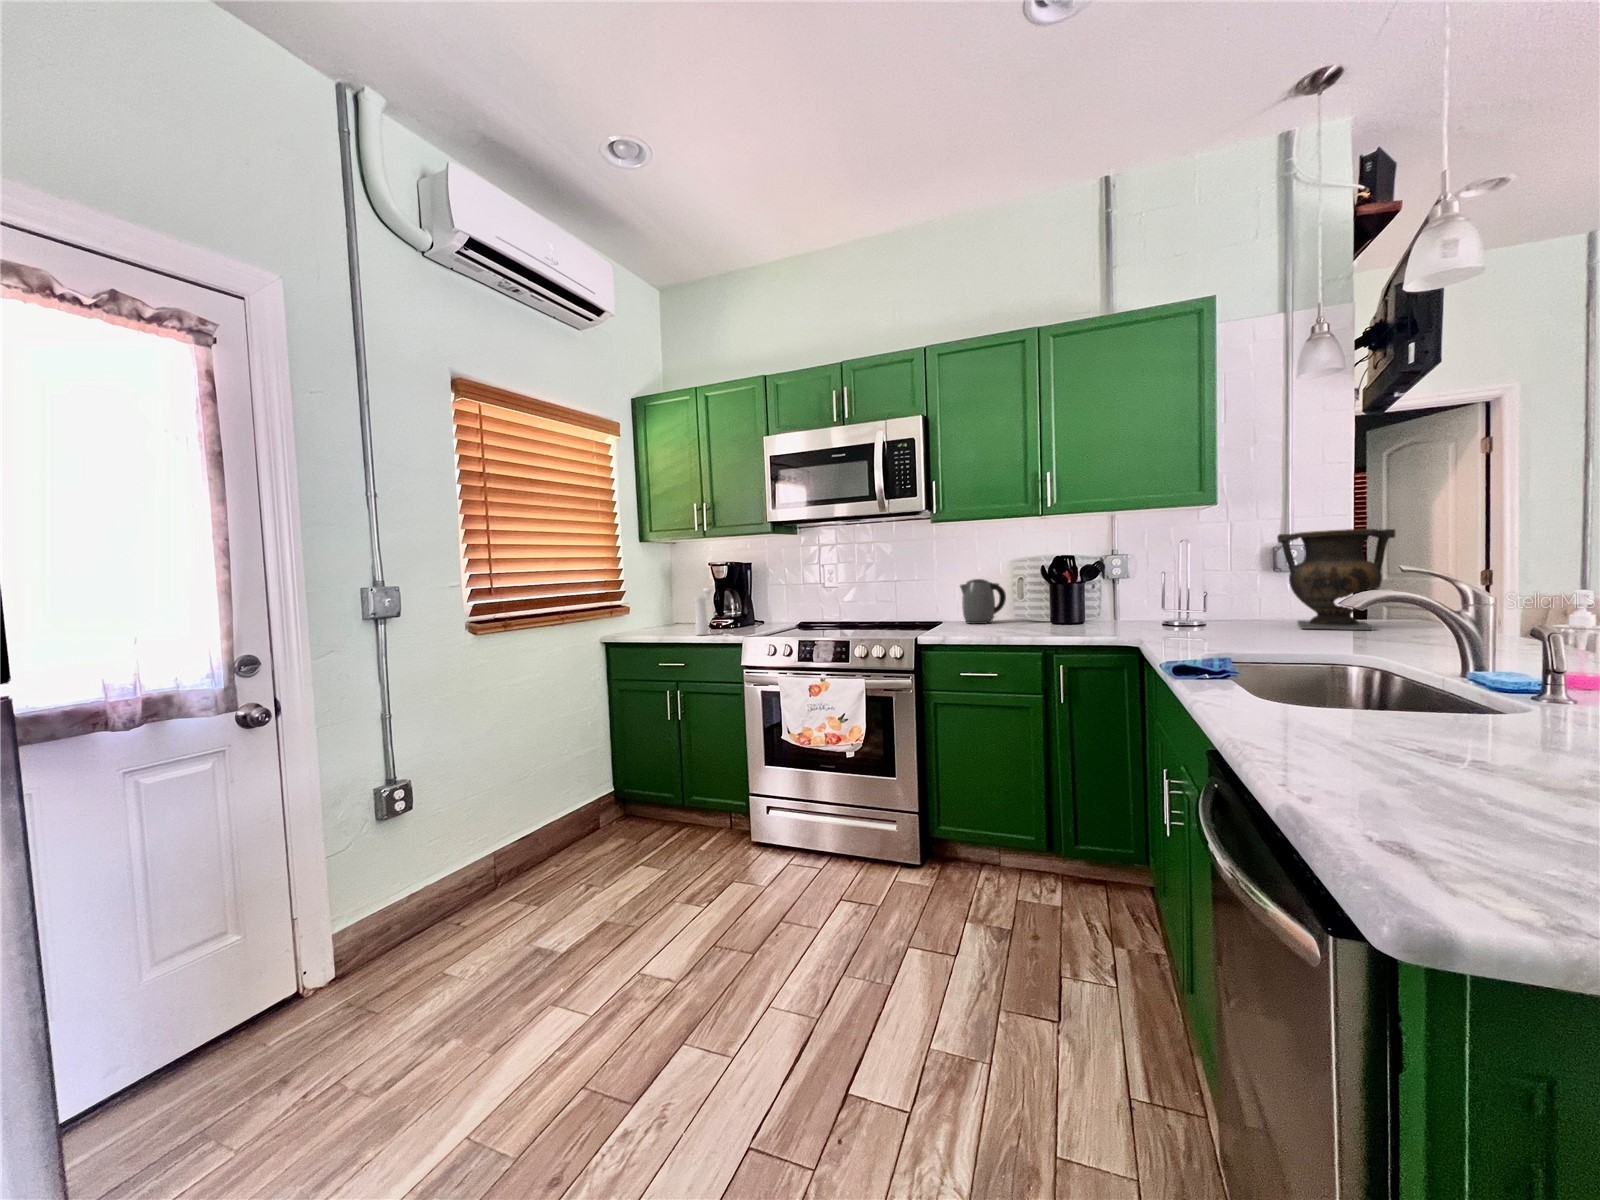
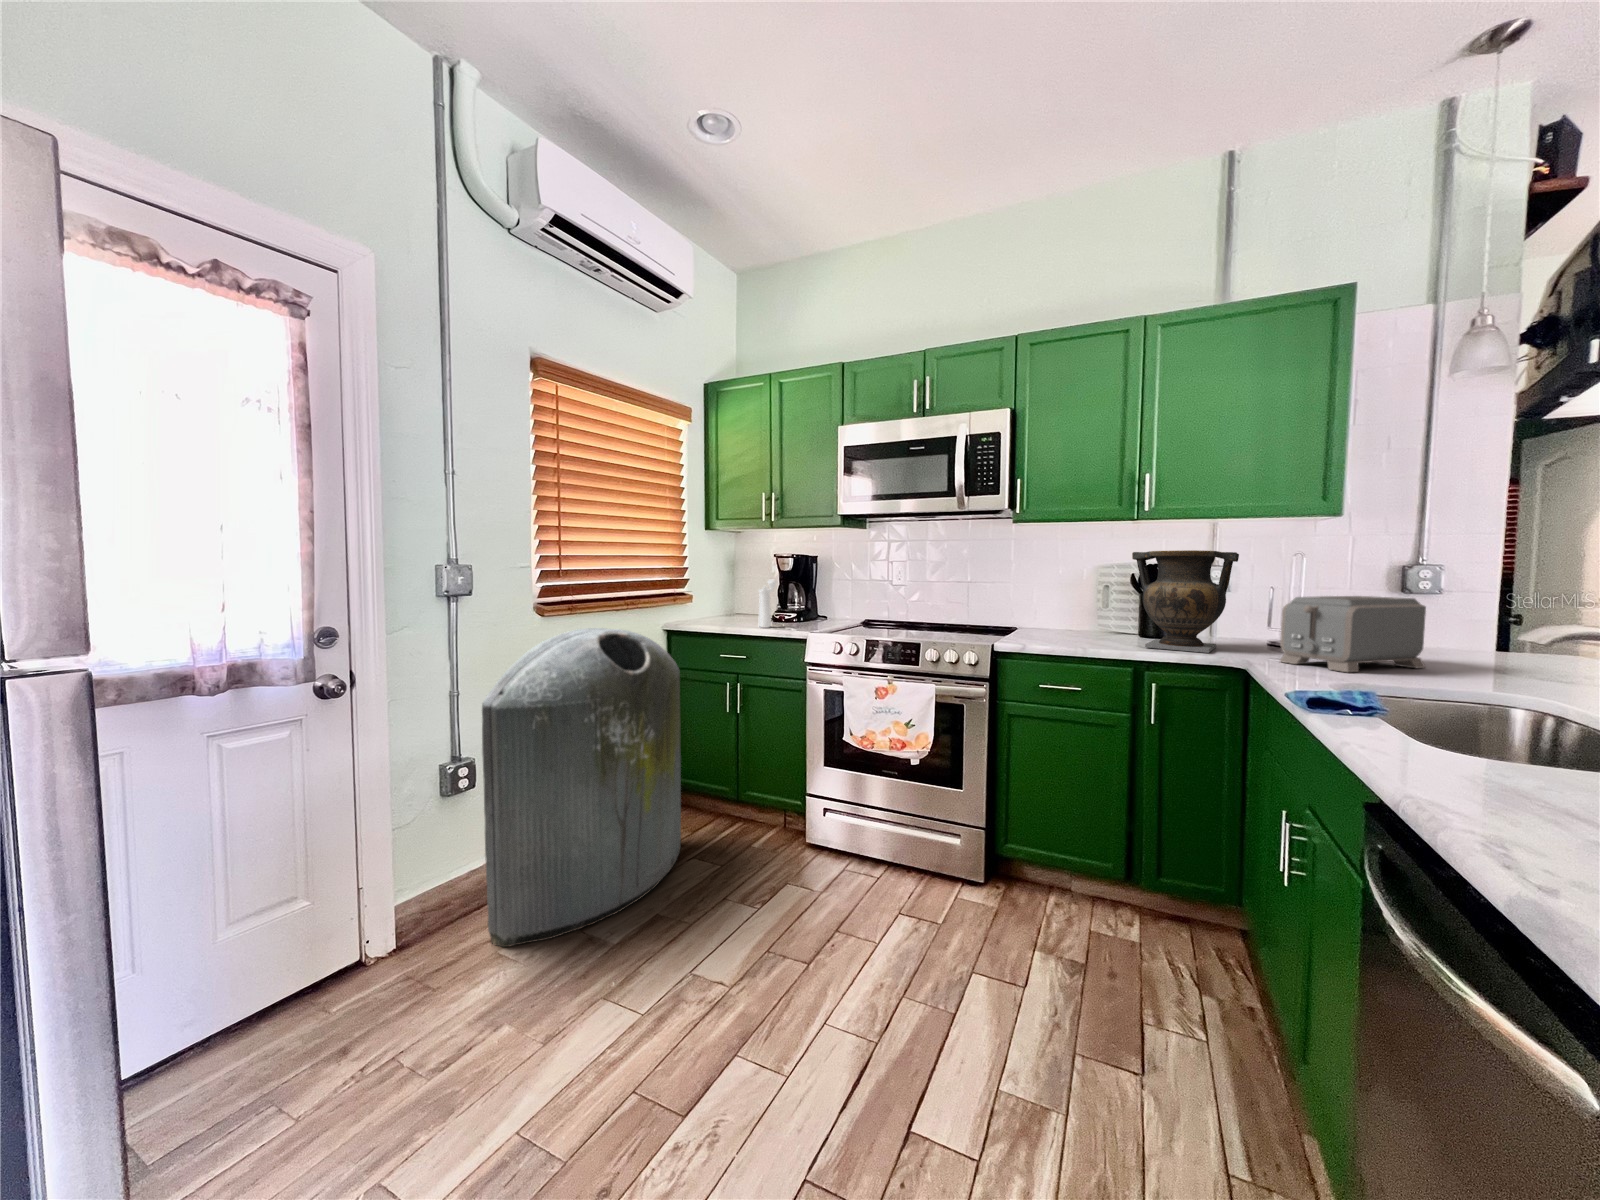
vase: present [1277,529,1395,630] -> present [1132,550,1239,653]
toaster: none [1166,576,1288,645] -> present [1280,596,1426,673]
kettle: present [960,579,1006,624] -> none [1037,584,1087,632]
trash can: none [414,643,627,969] -> present [482,628,681,947]

